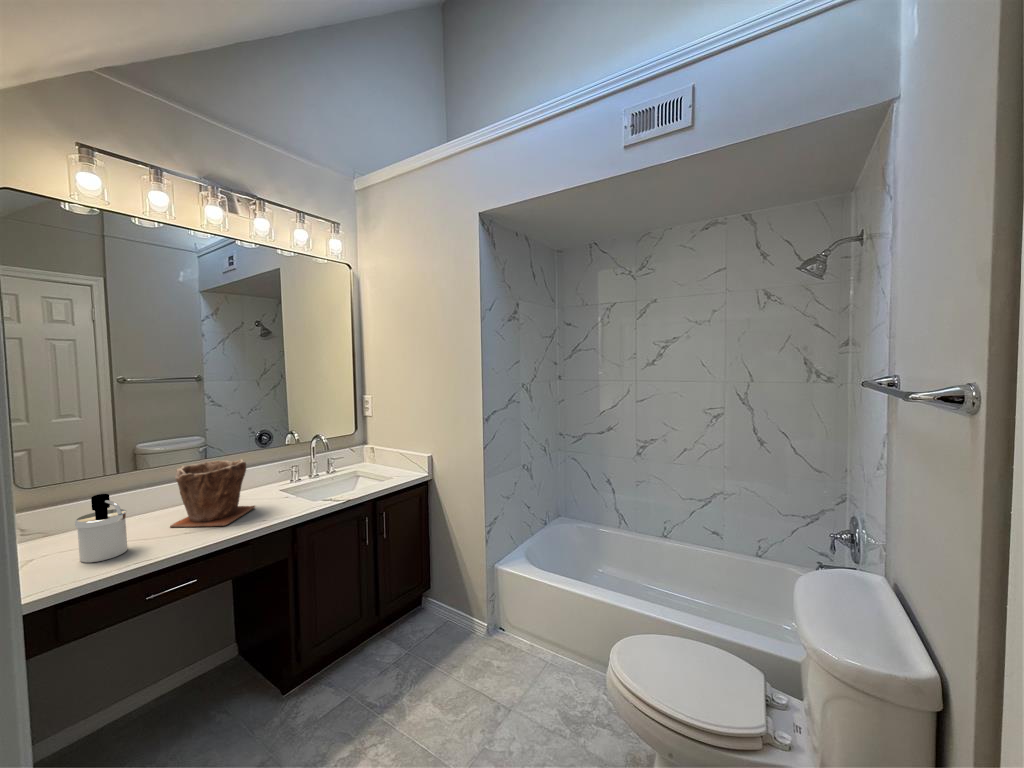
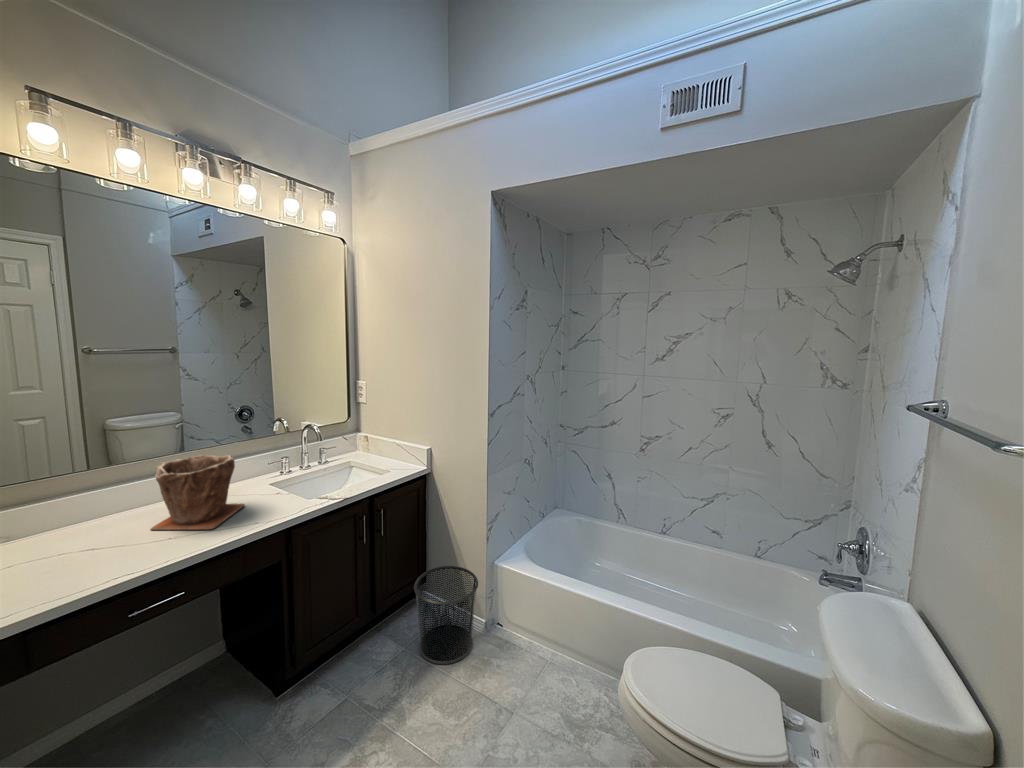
soap dispenser: present [75,494,127,563] -> none [39,500,102,578]
waste bin: none [416,570,478,666] -> present [414,566,478,664]

